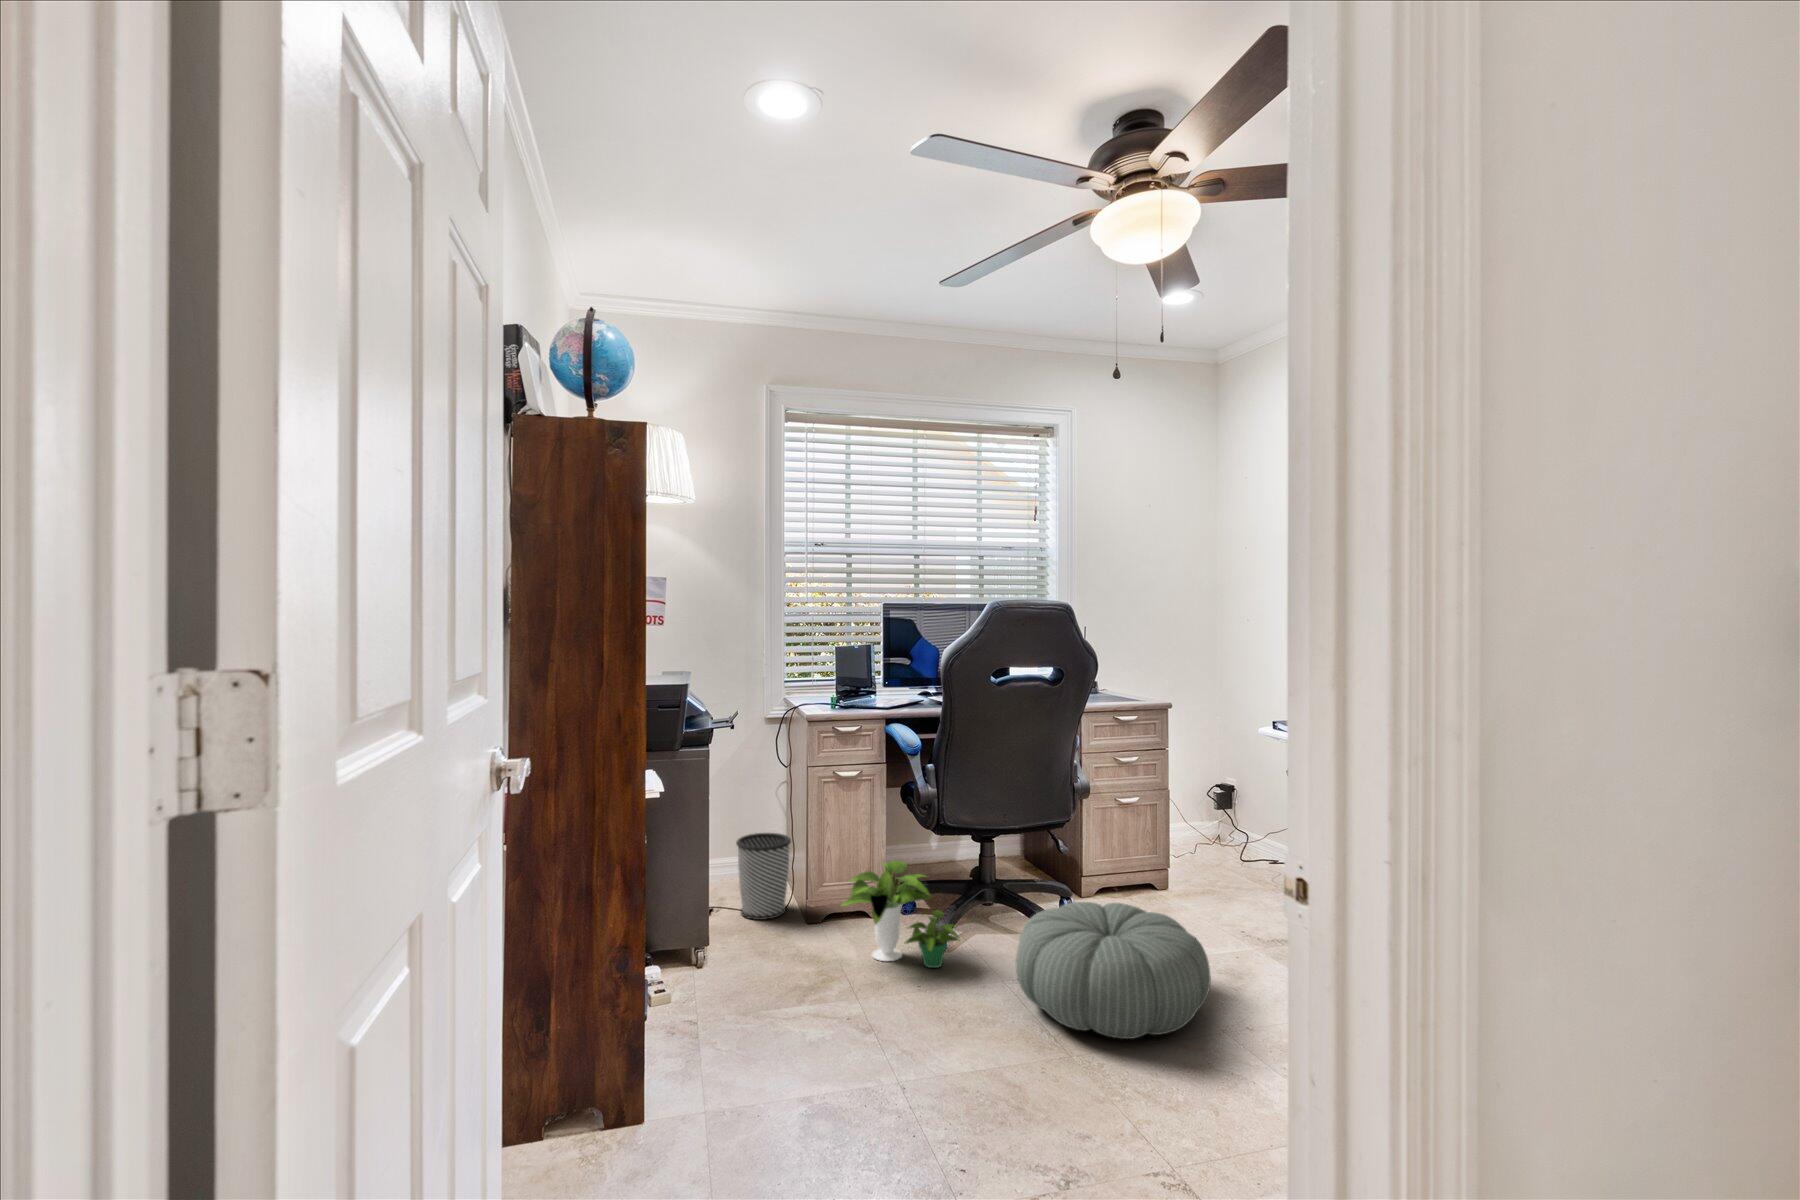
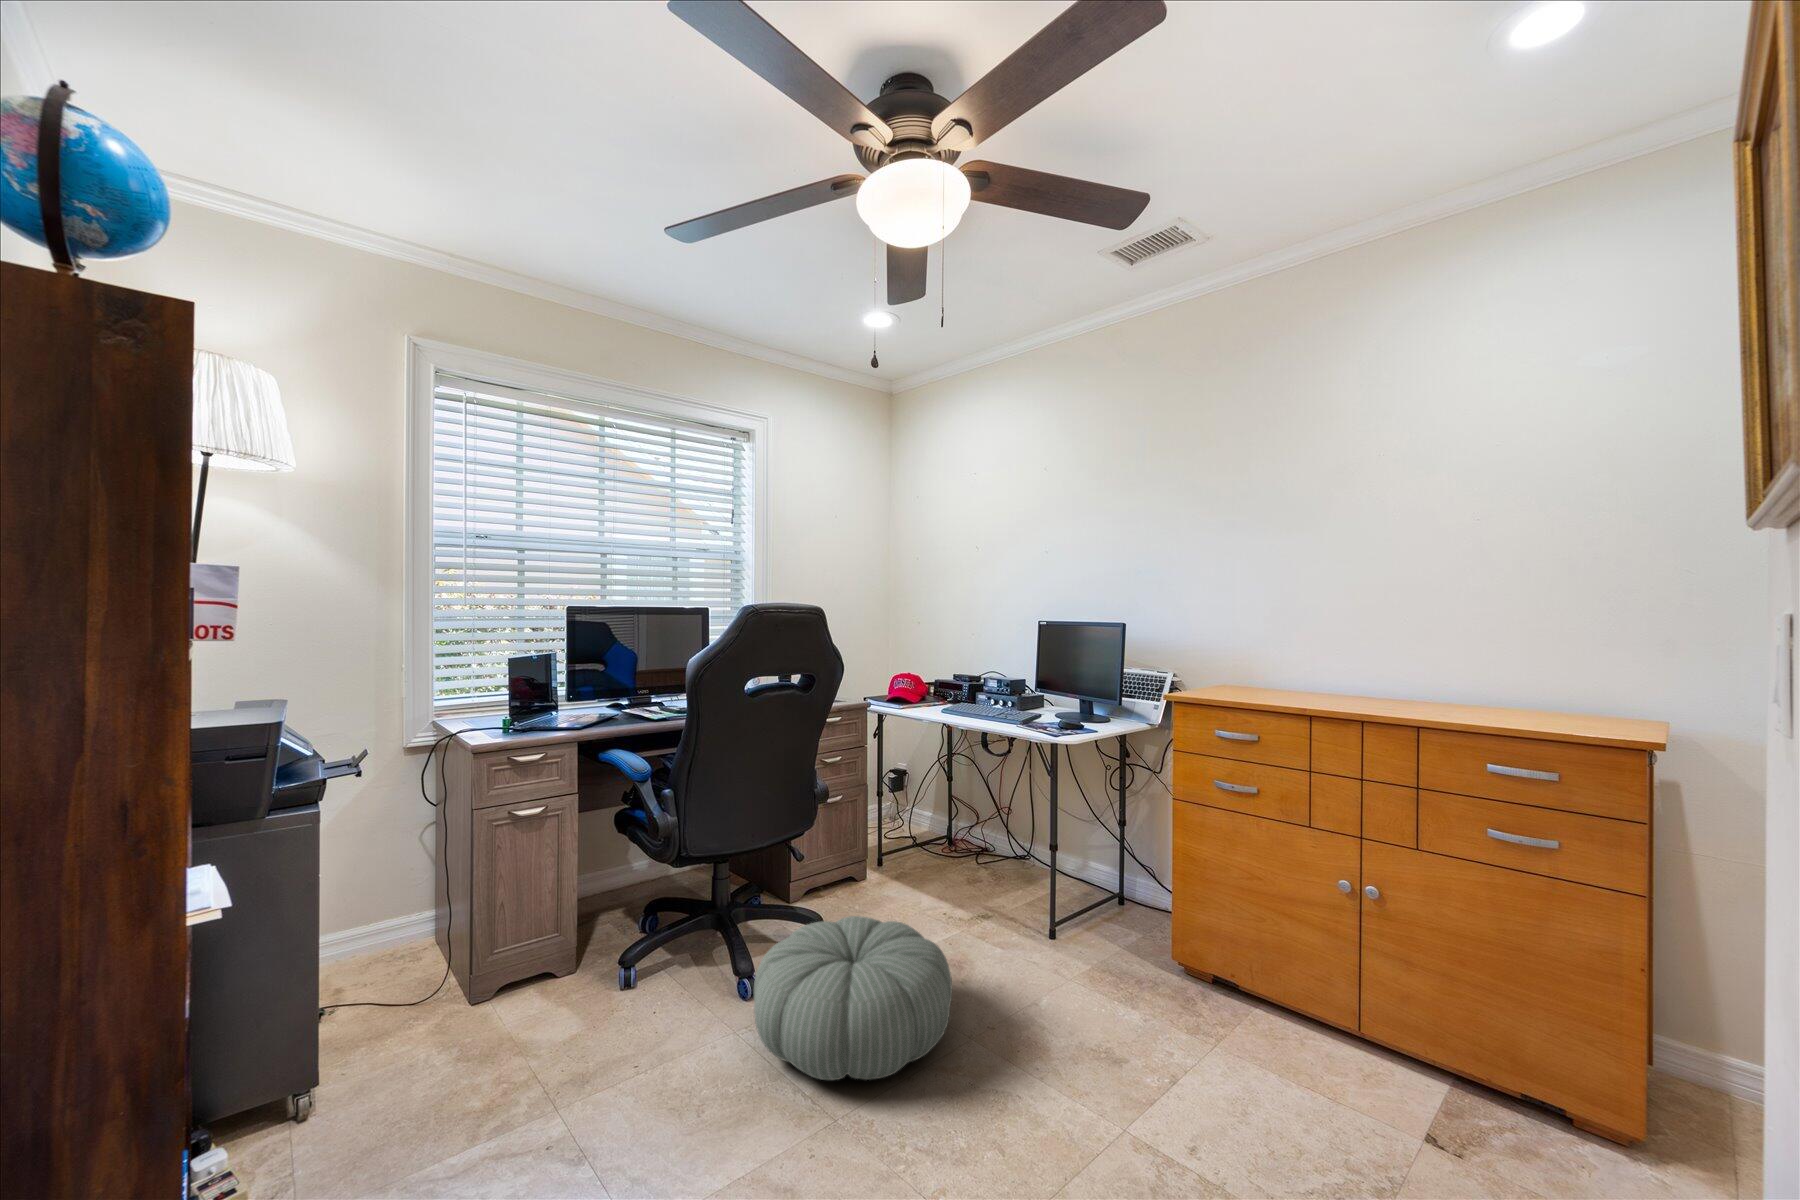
wastebasket: present [736,833,791,920] -> none [360,896,446,1018]
potted plant: present [842,860,959,968] -> none [522,910,682,1041]

